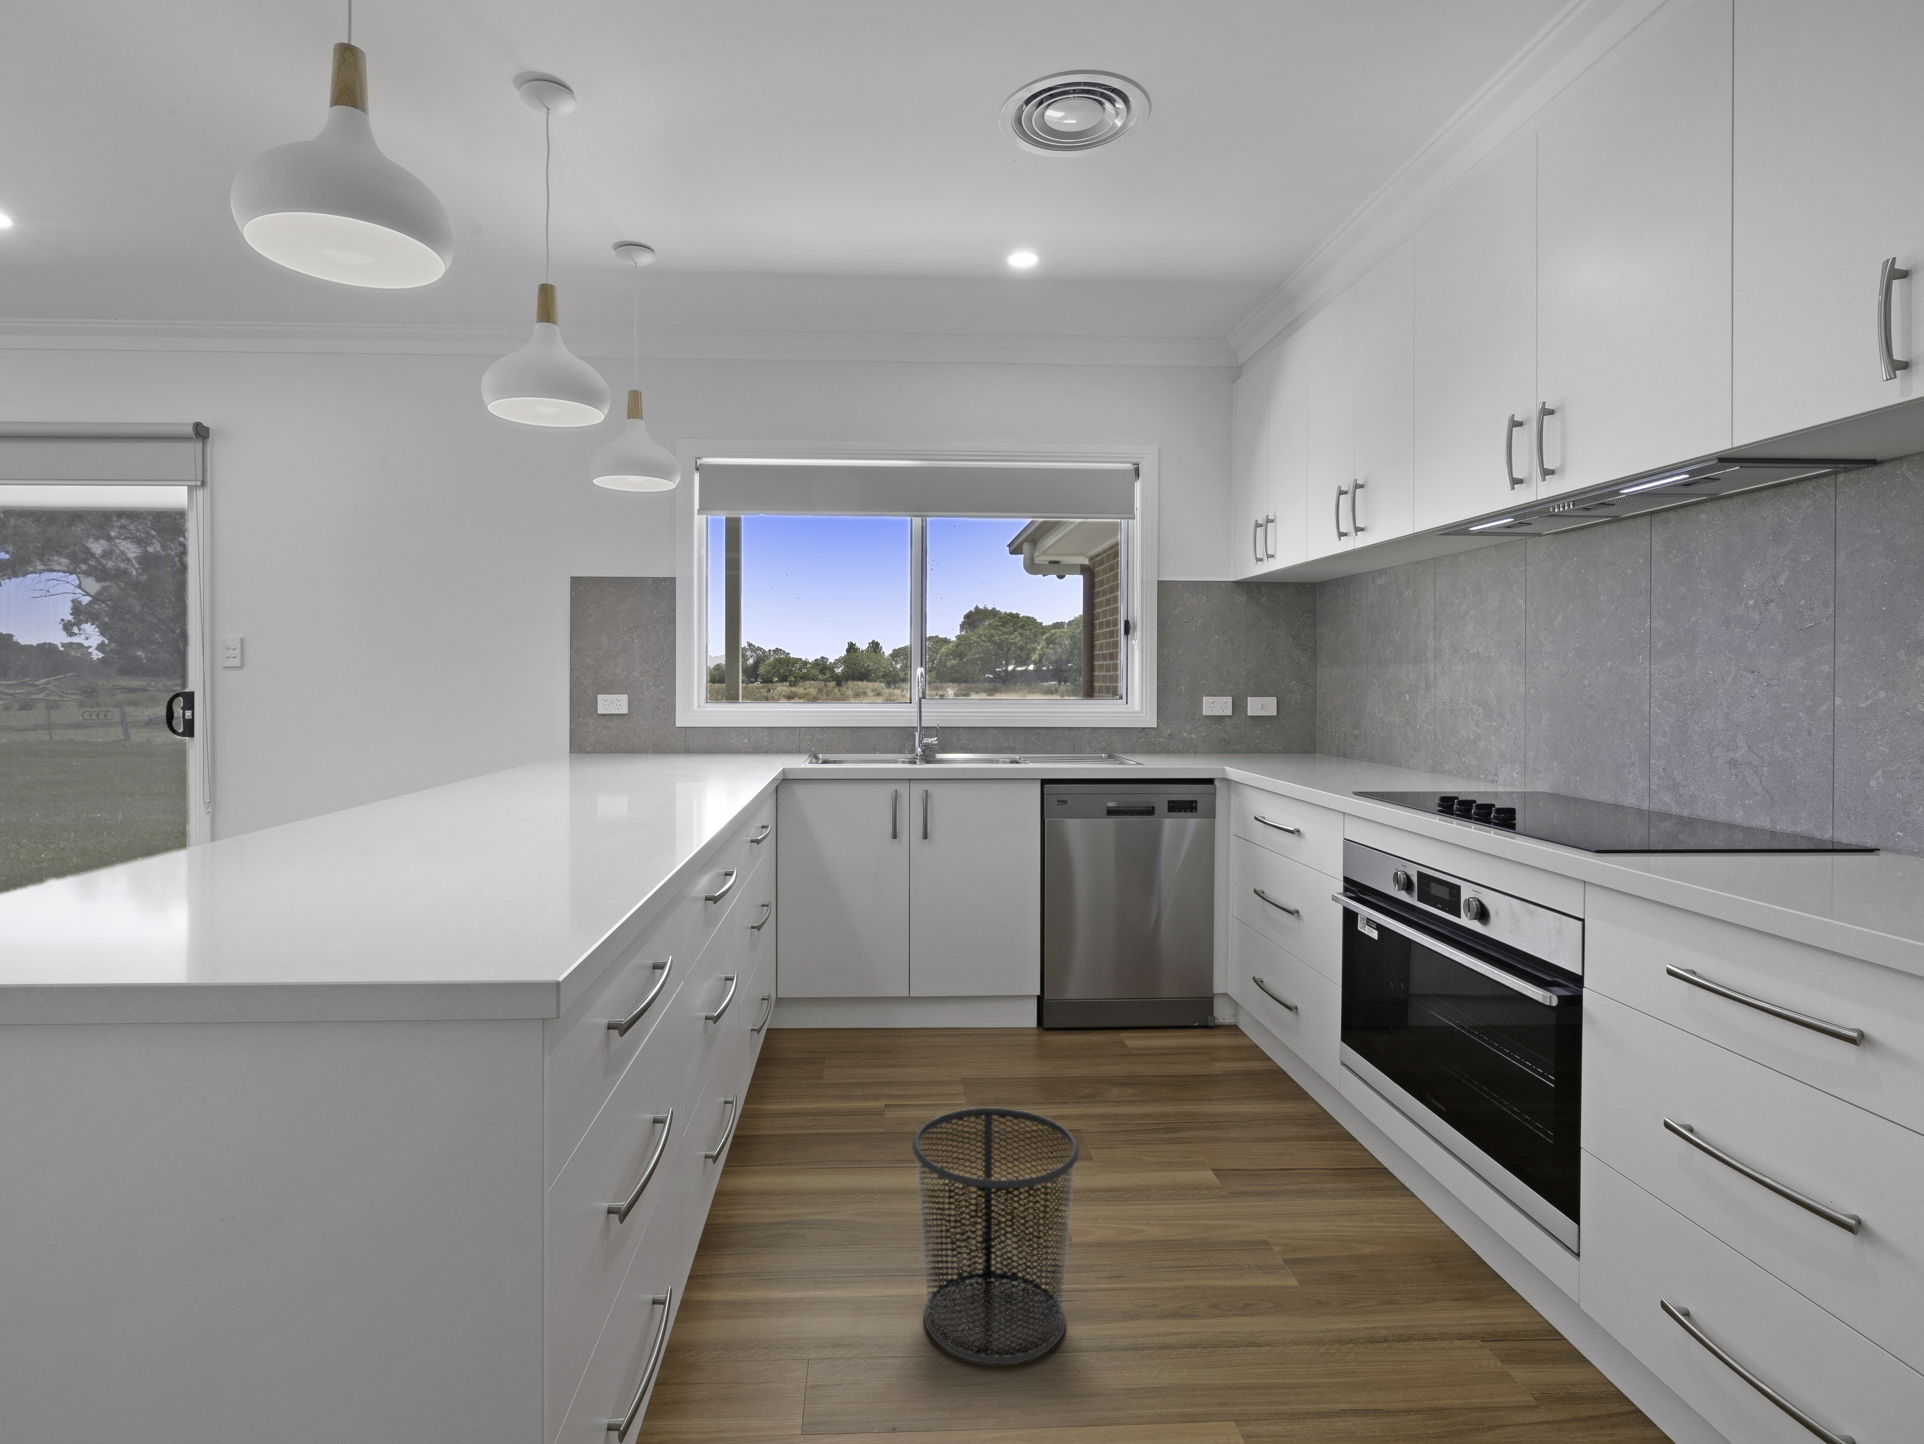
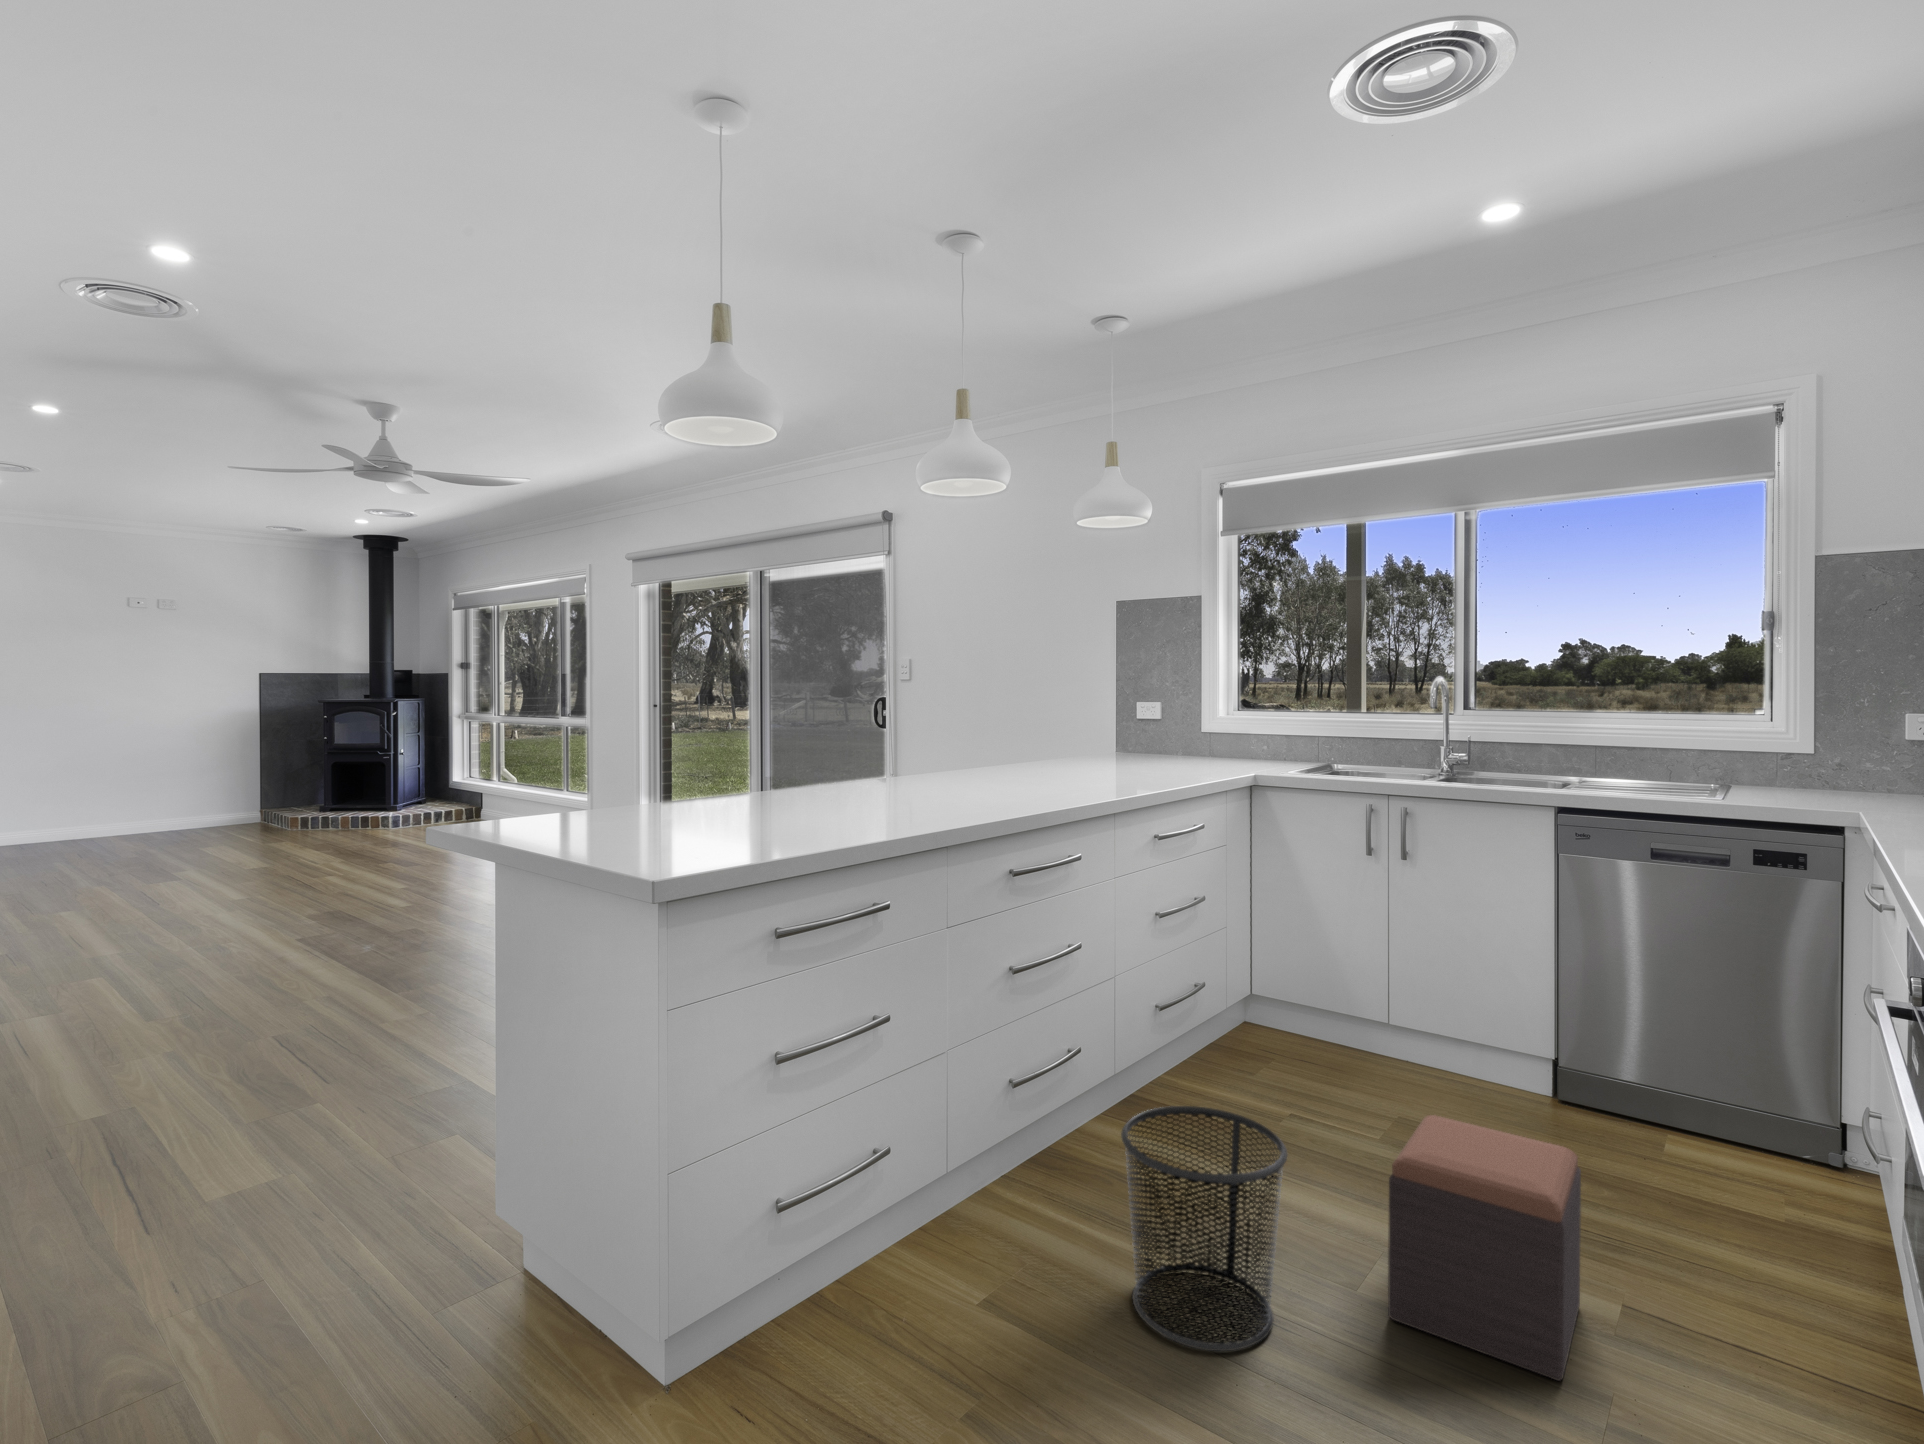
footstool: none [1085,1055,1249,1252] -> present [1388,1115,1581,1381]

